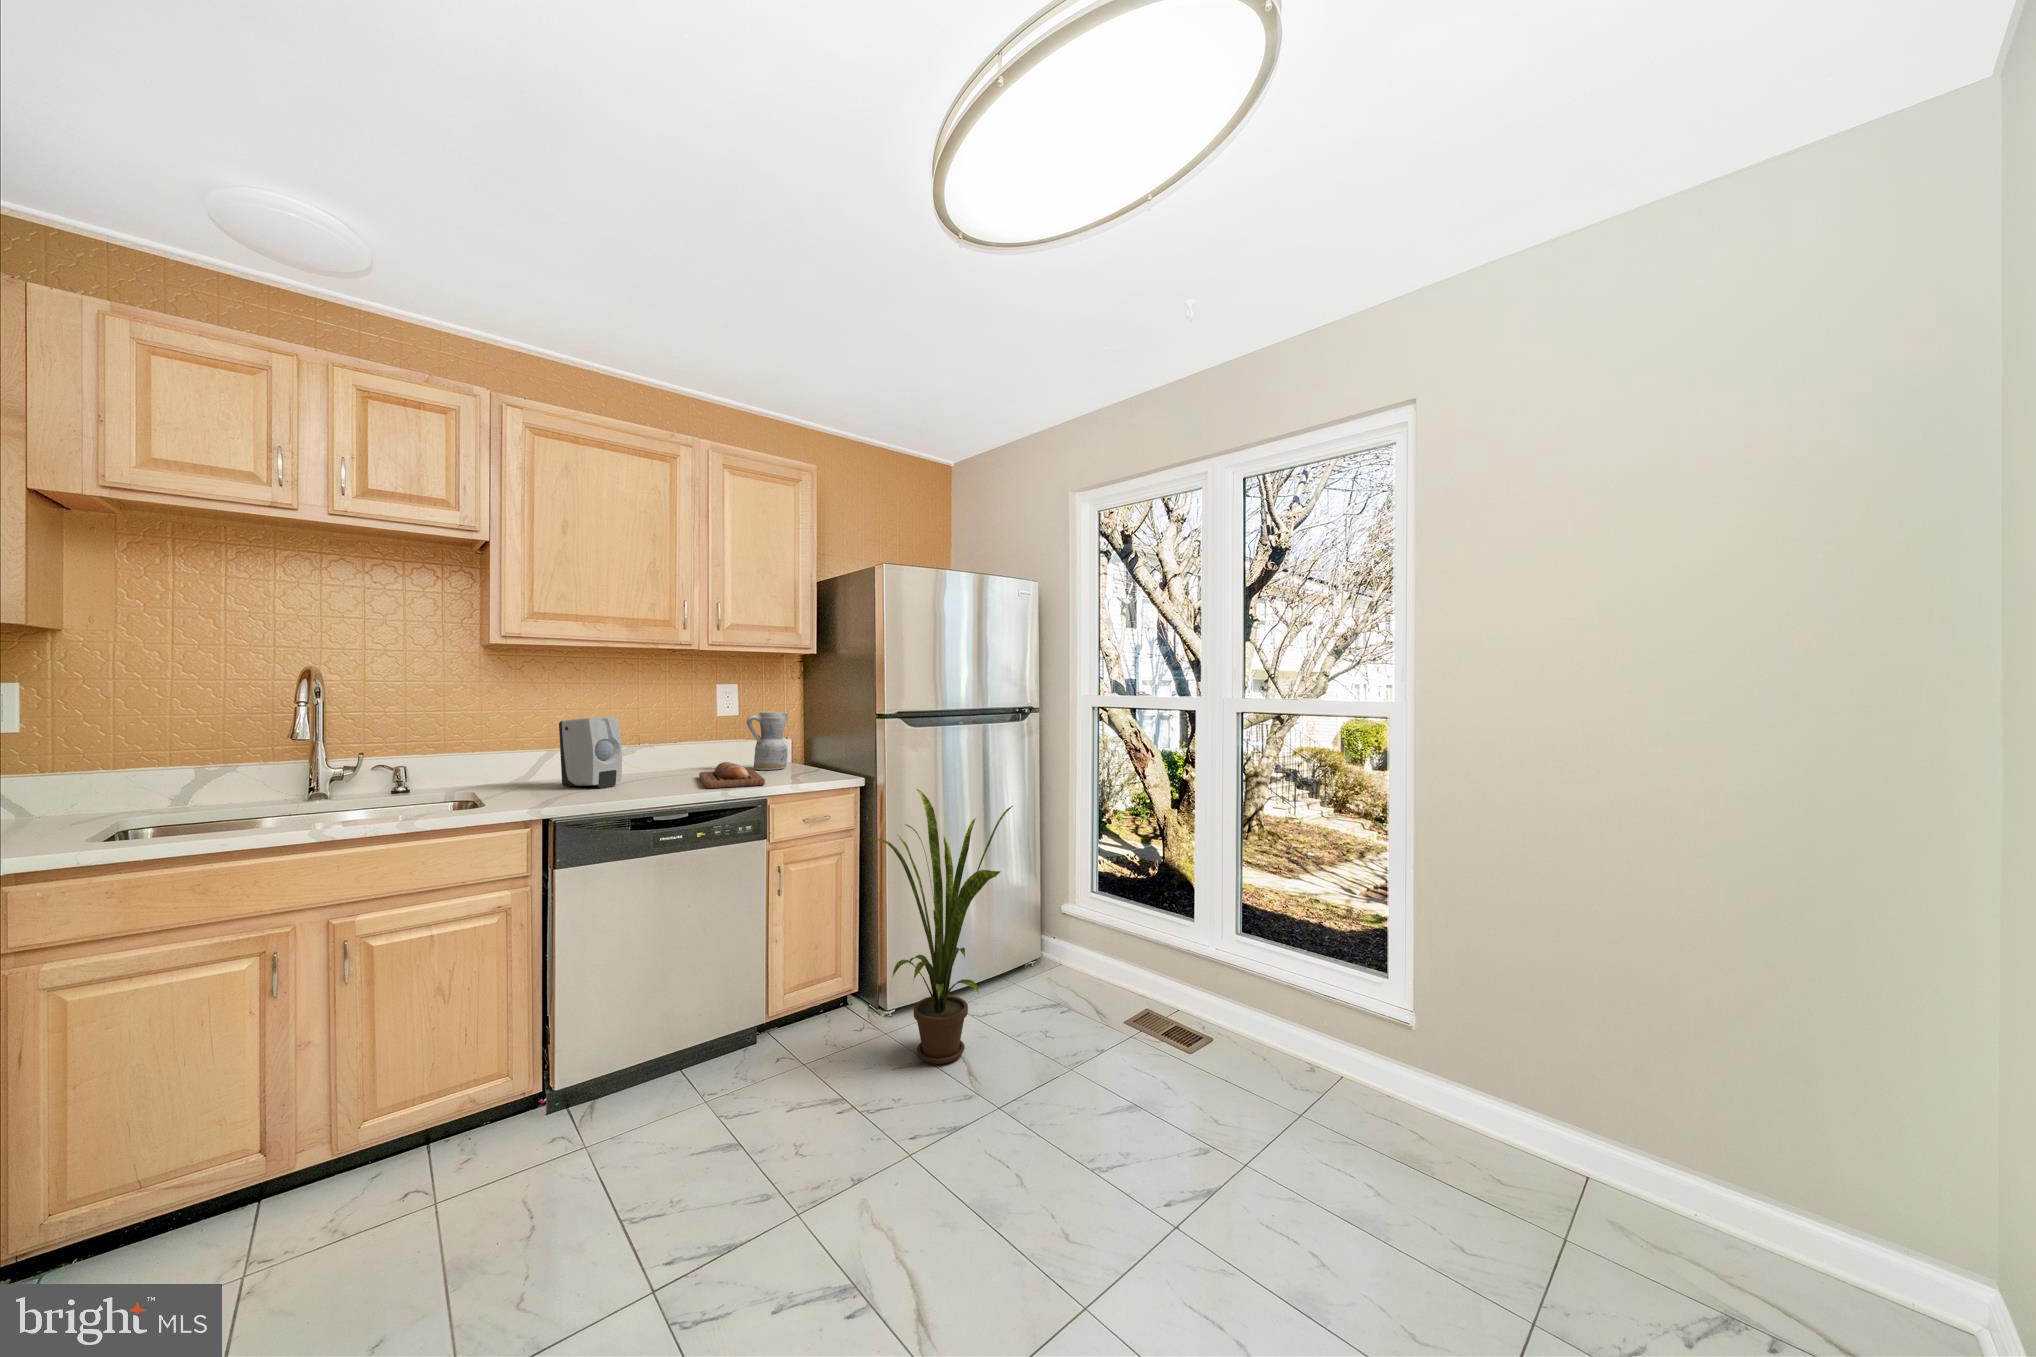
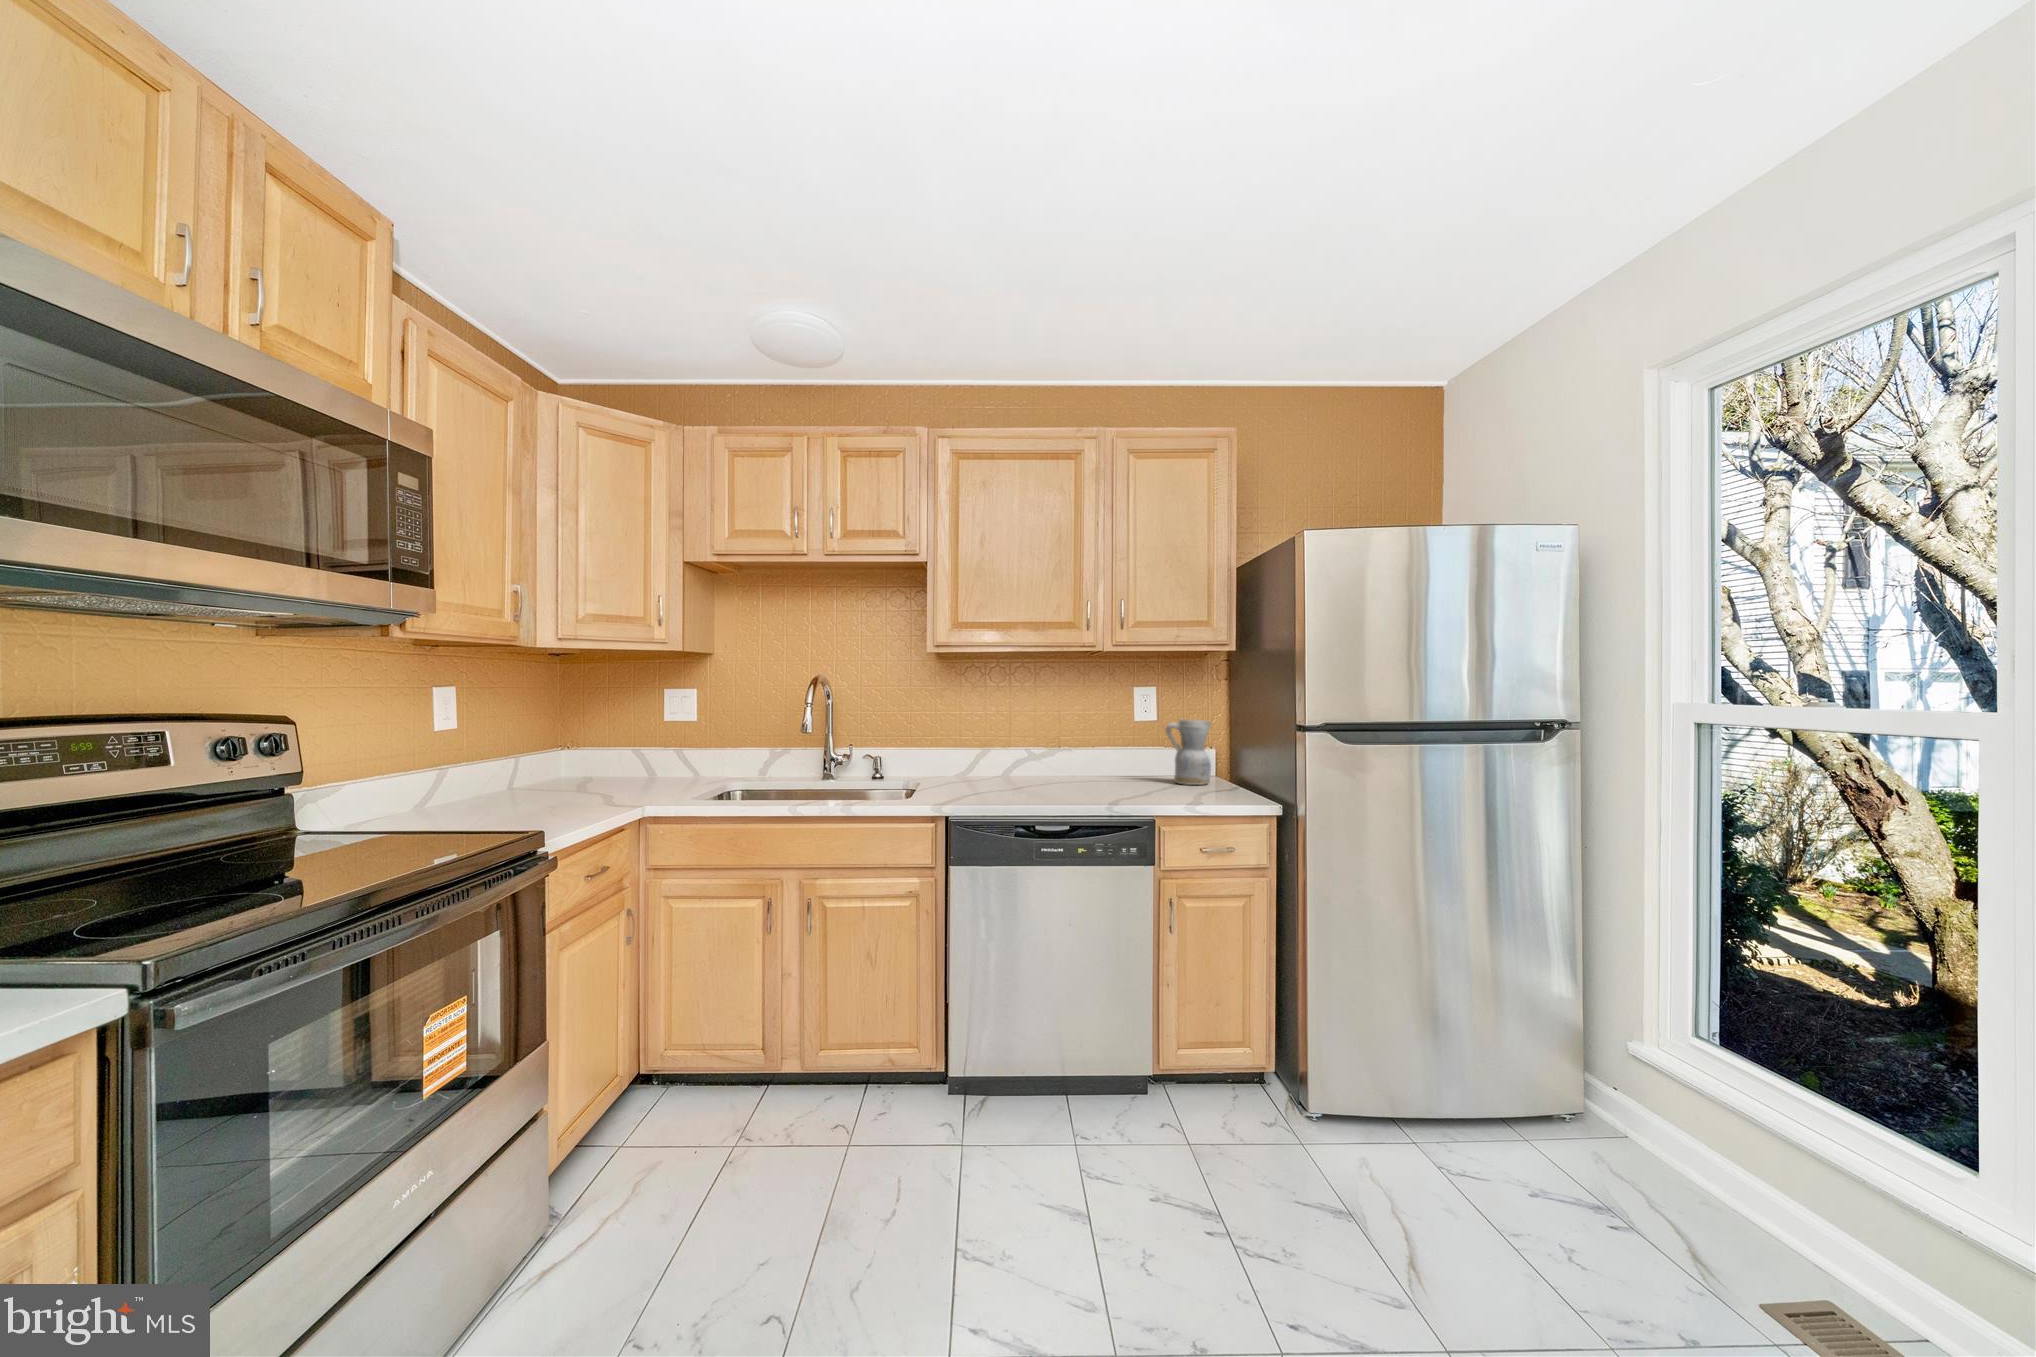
soap dispenser: present [559,717,622,788] -> none [989,720,1036,789]
bread loaf: present [699,762,765,788] -> none [1101,773,1166,802]
house plant: present [868,789,1013,1064] -> none [1256,826,1482,1228]

